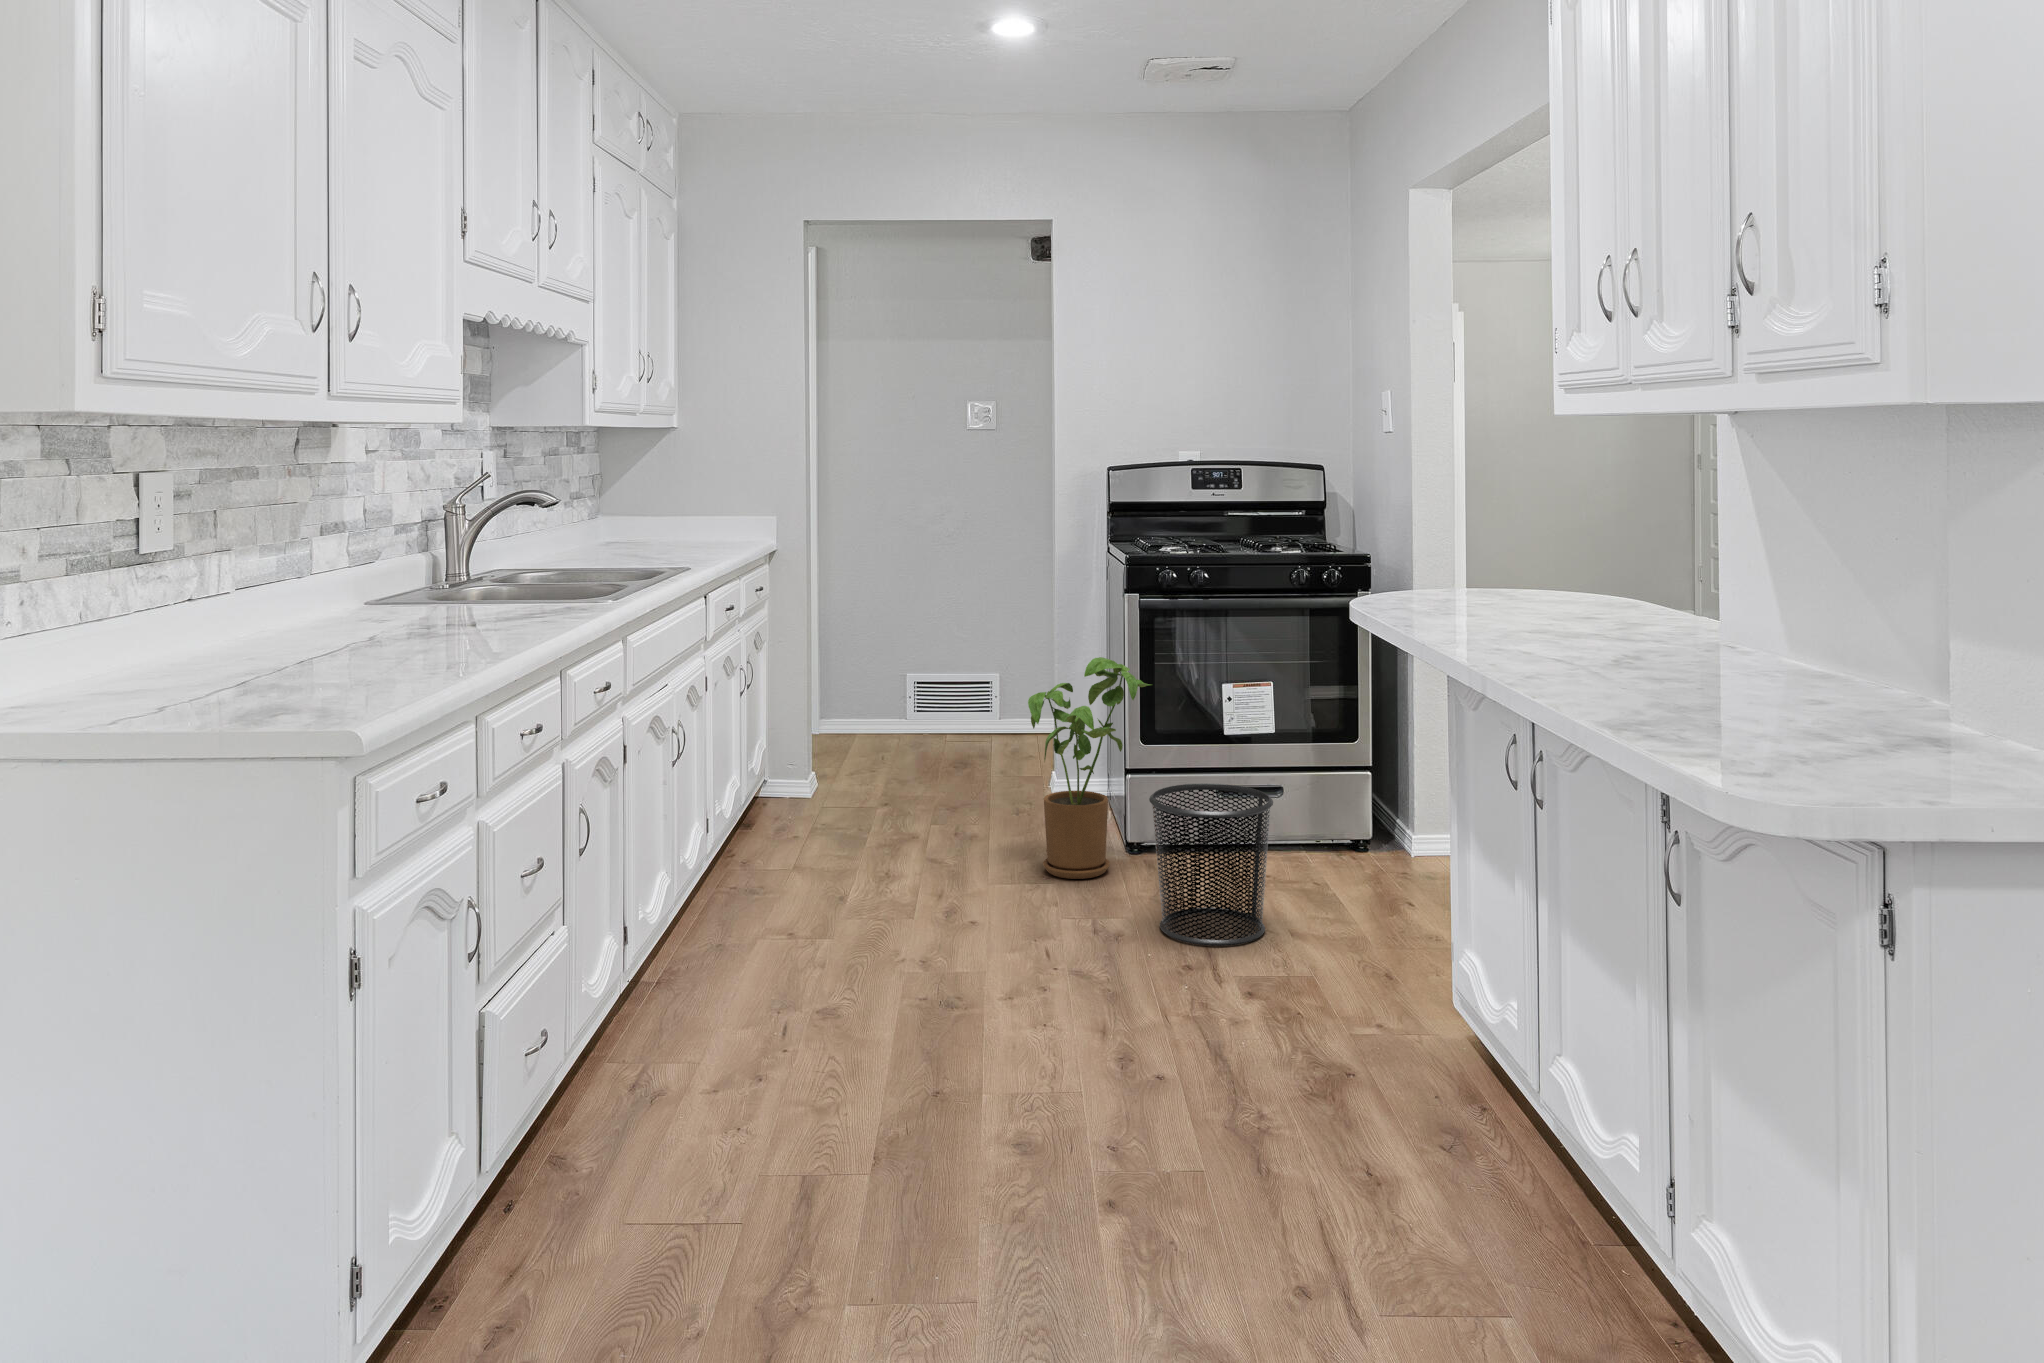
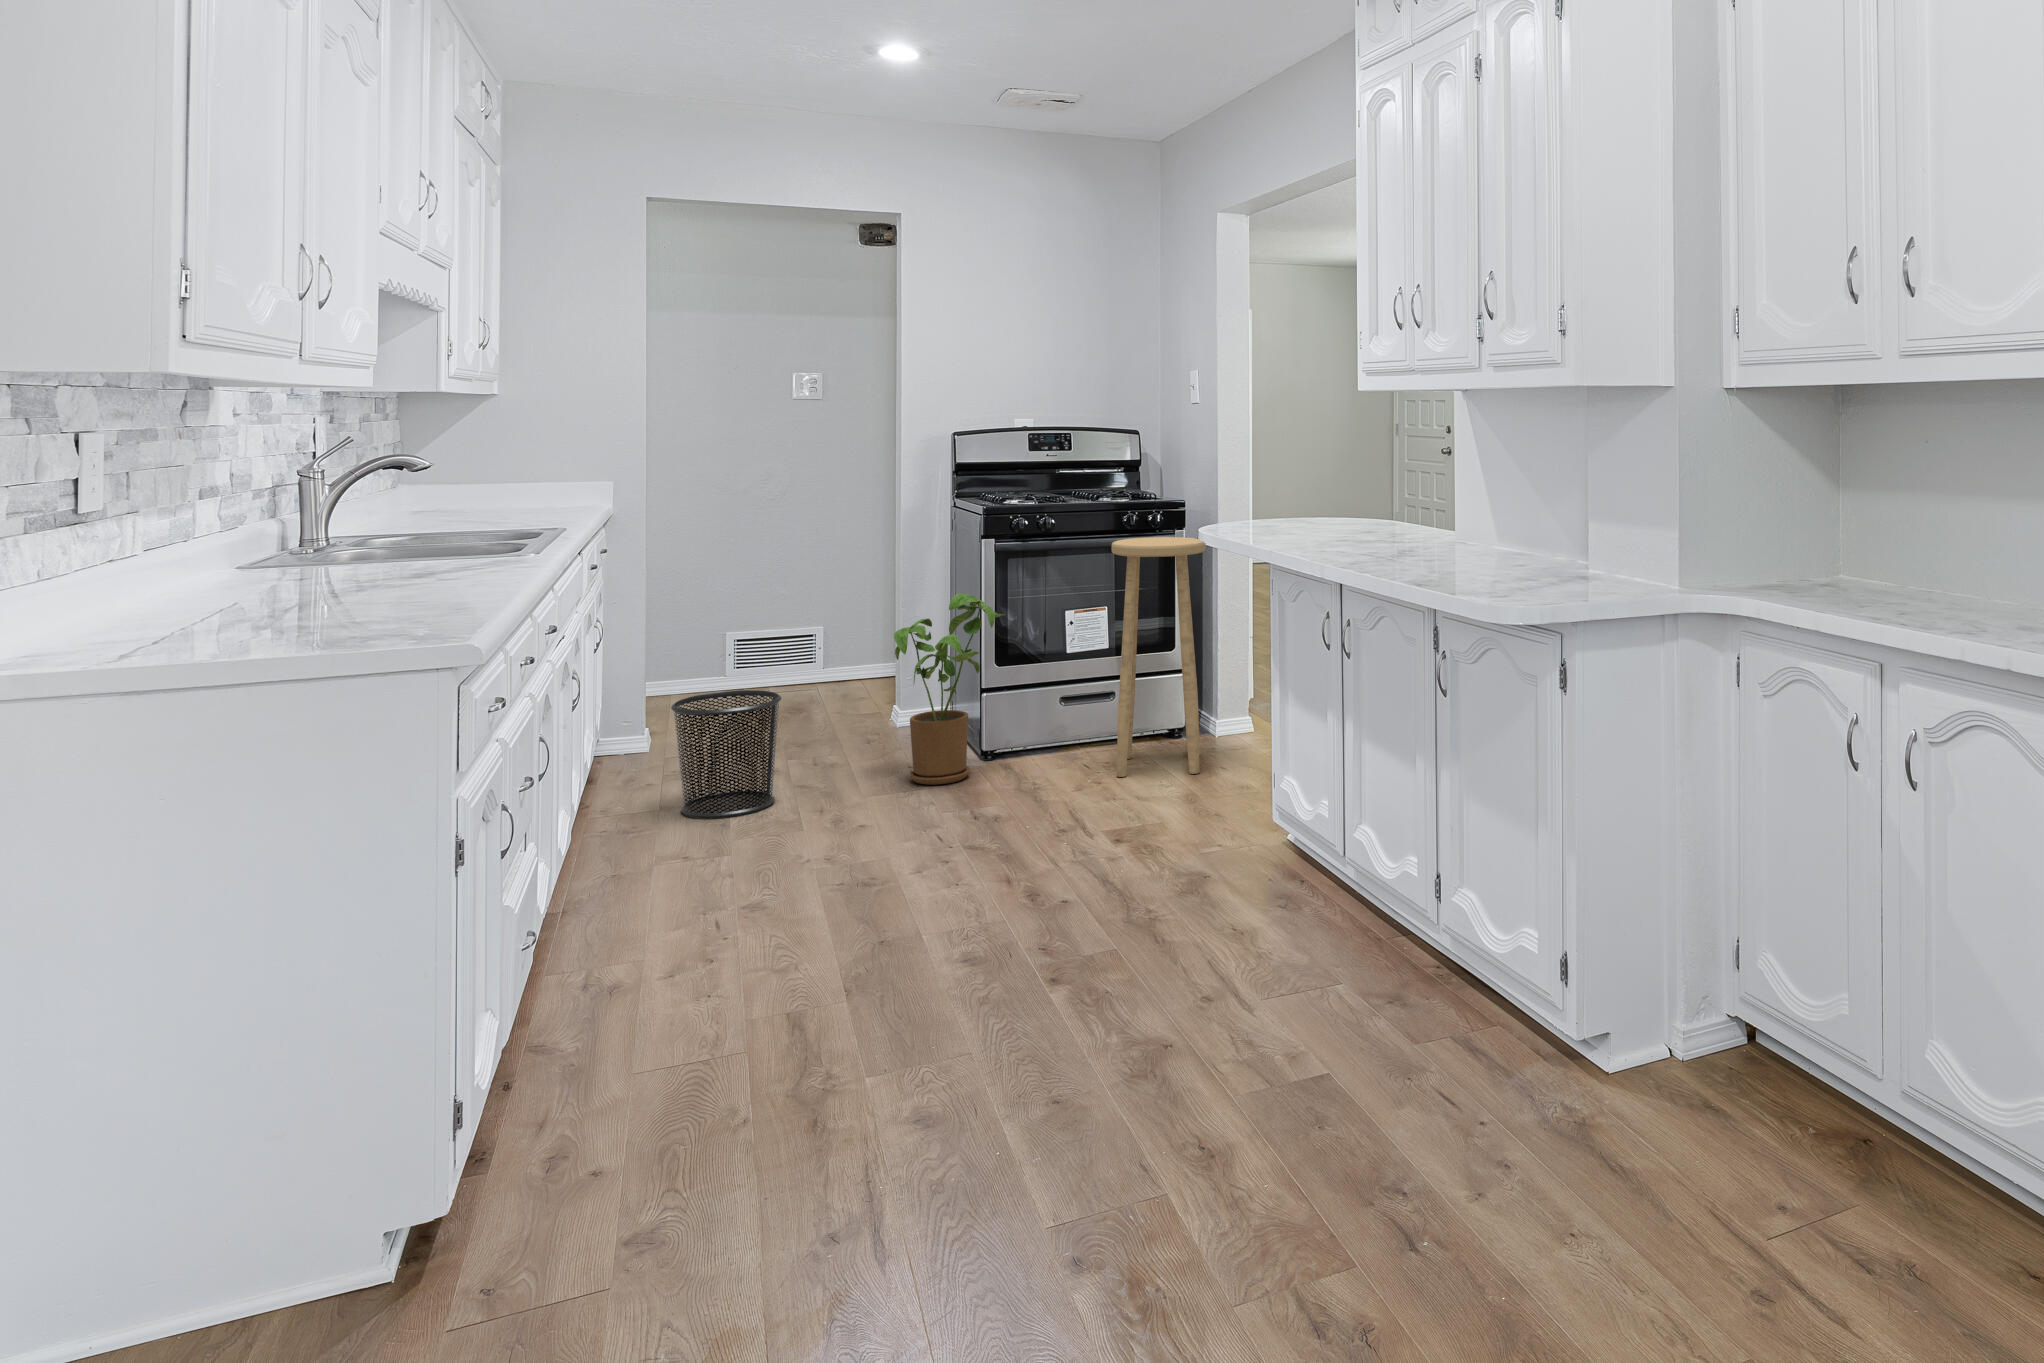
stool: none [1274,601,1392,906] -> present [1112,537,1206,777]
waste bin: present [1149,783,1273,946] -> present [671,690,781,818]

